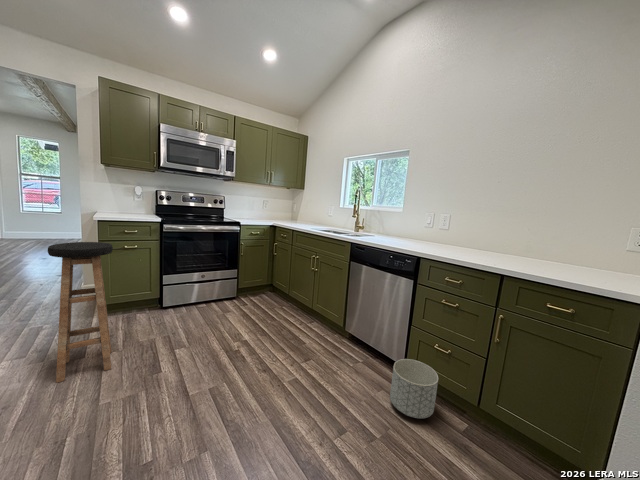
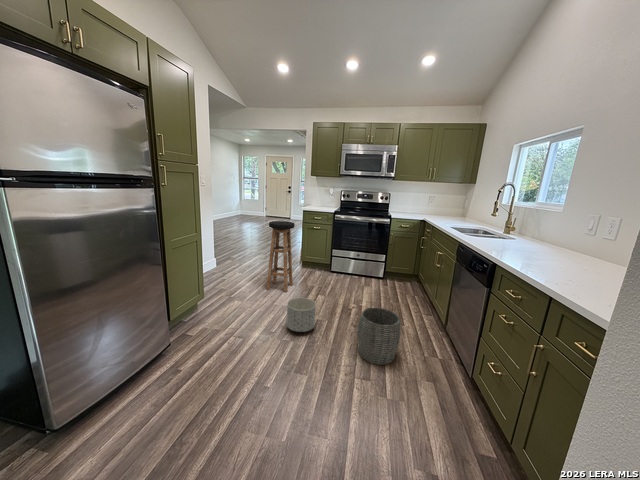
woven basket: none [293,333,345,408] -> present [358,307,401,365]
planter: present [390,359,438,418] -> present [286,297,316,332]

